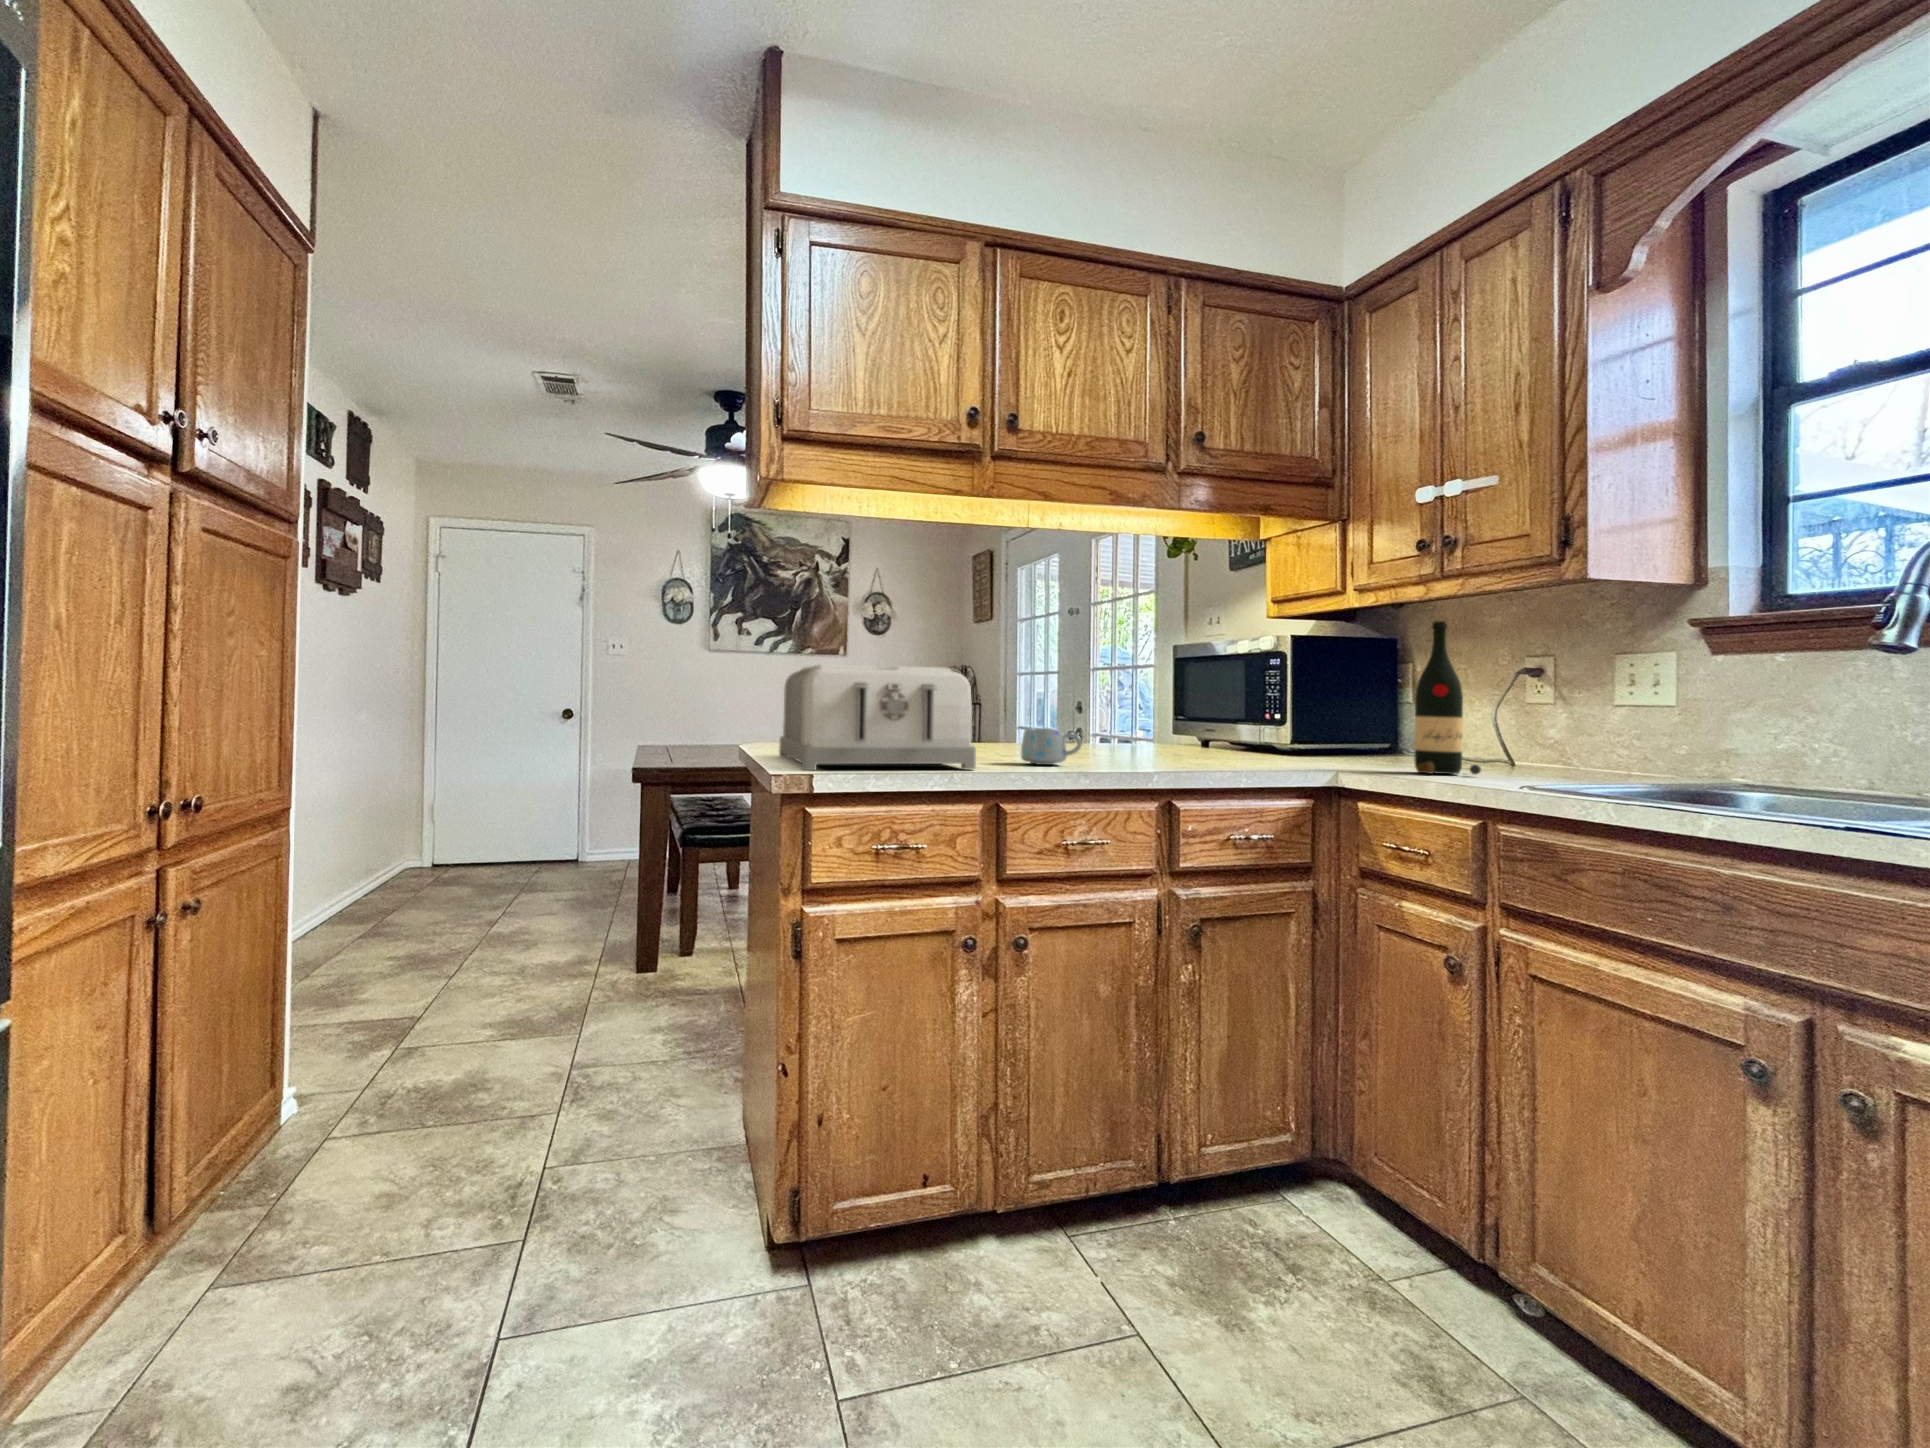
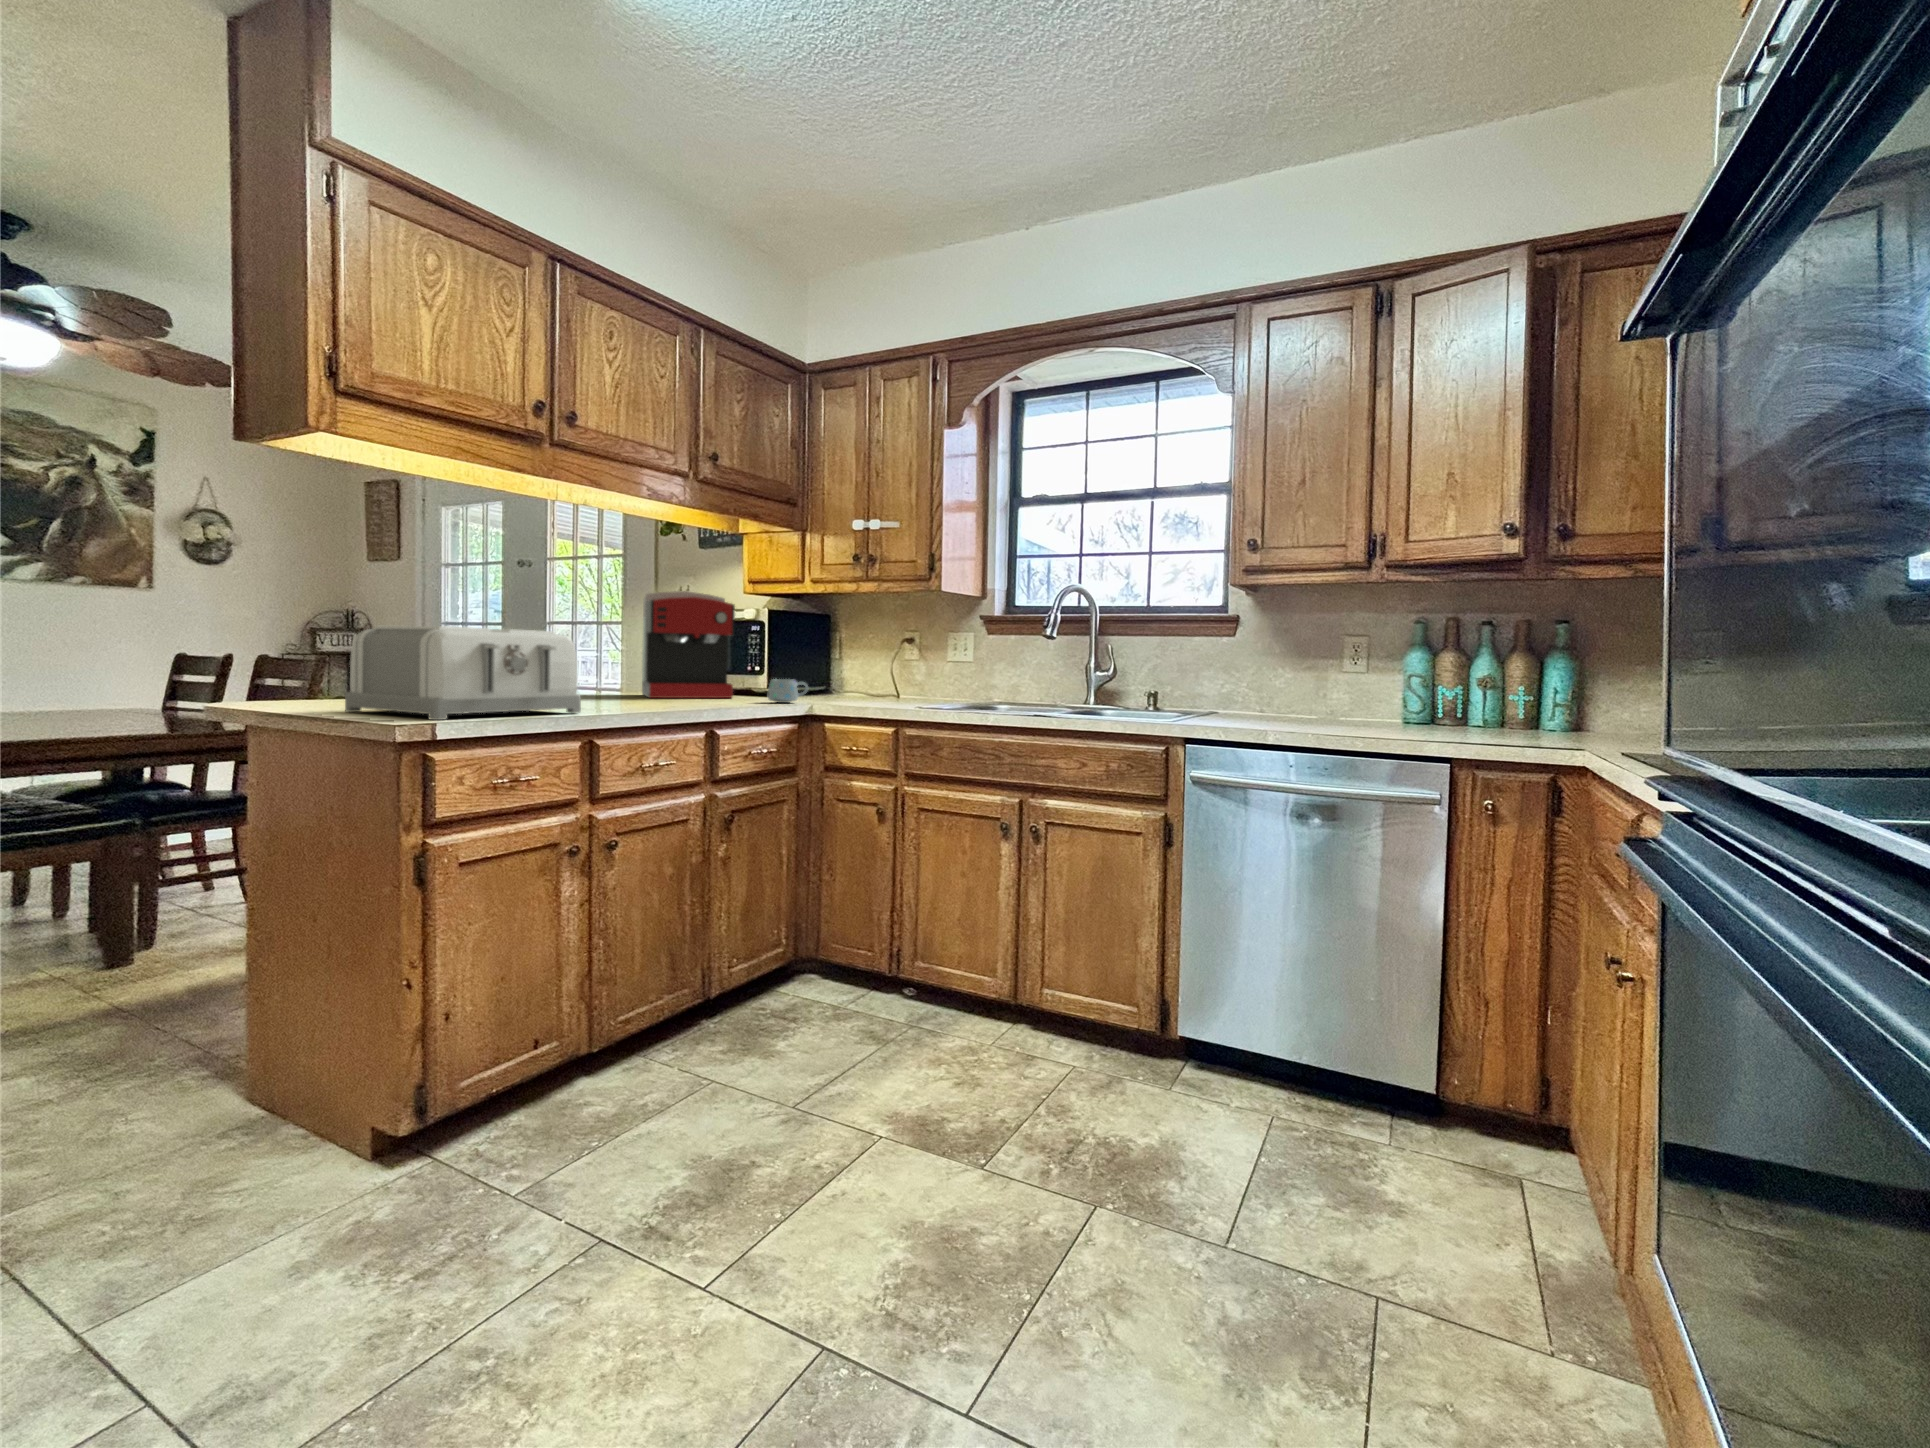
coffee maker: none [1128,620,1236,758] -> present [642,591,735,698]
wine bottle: present [1414,621,1481,774] -> none [854,608,890,703]
mug: present [1021,728,1082,765] -> present [768,679,808,703]

